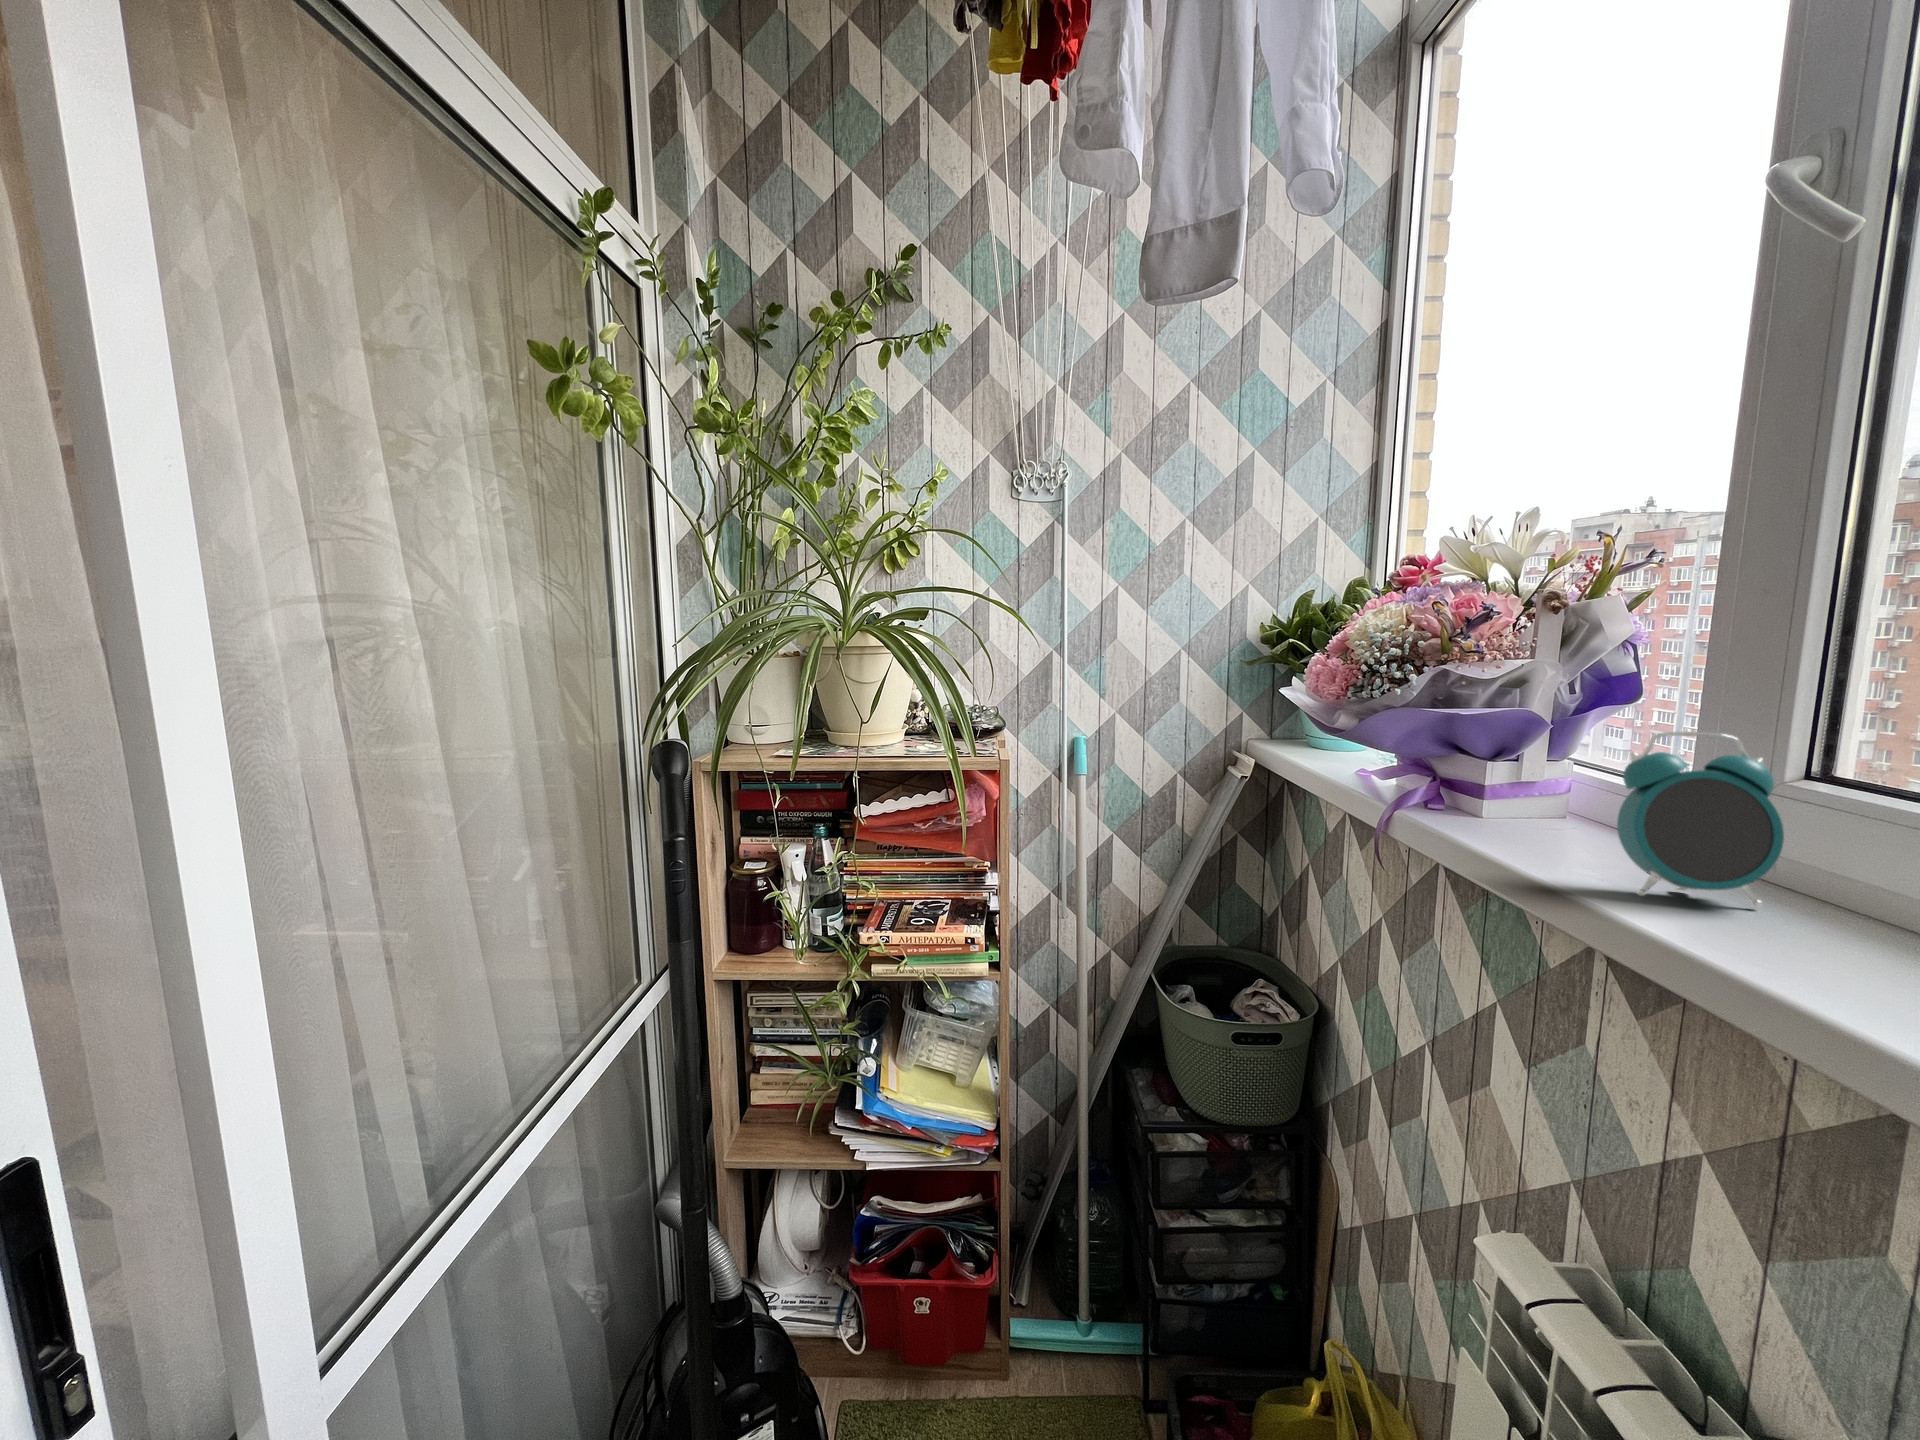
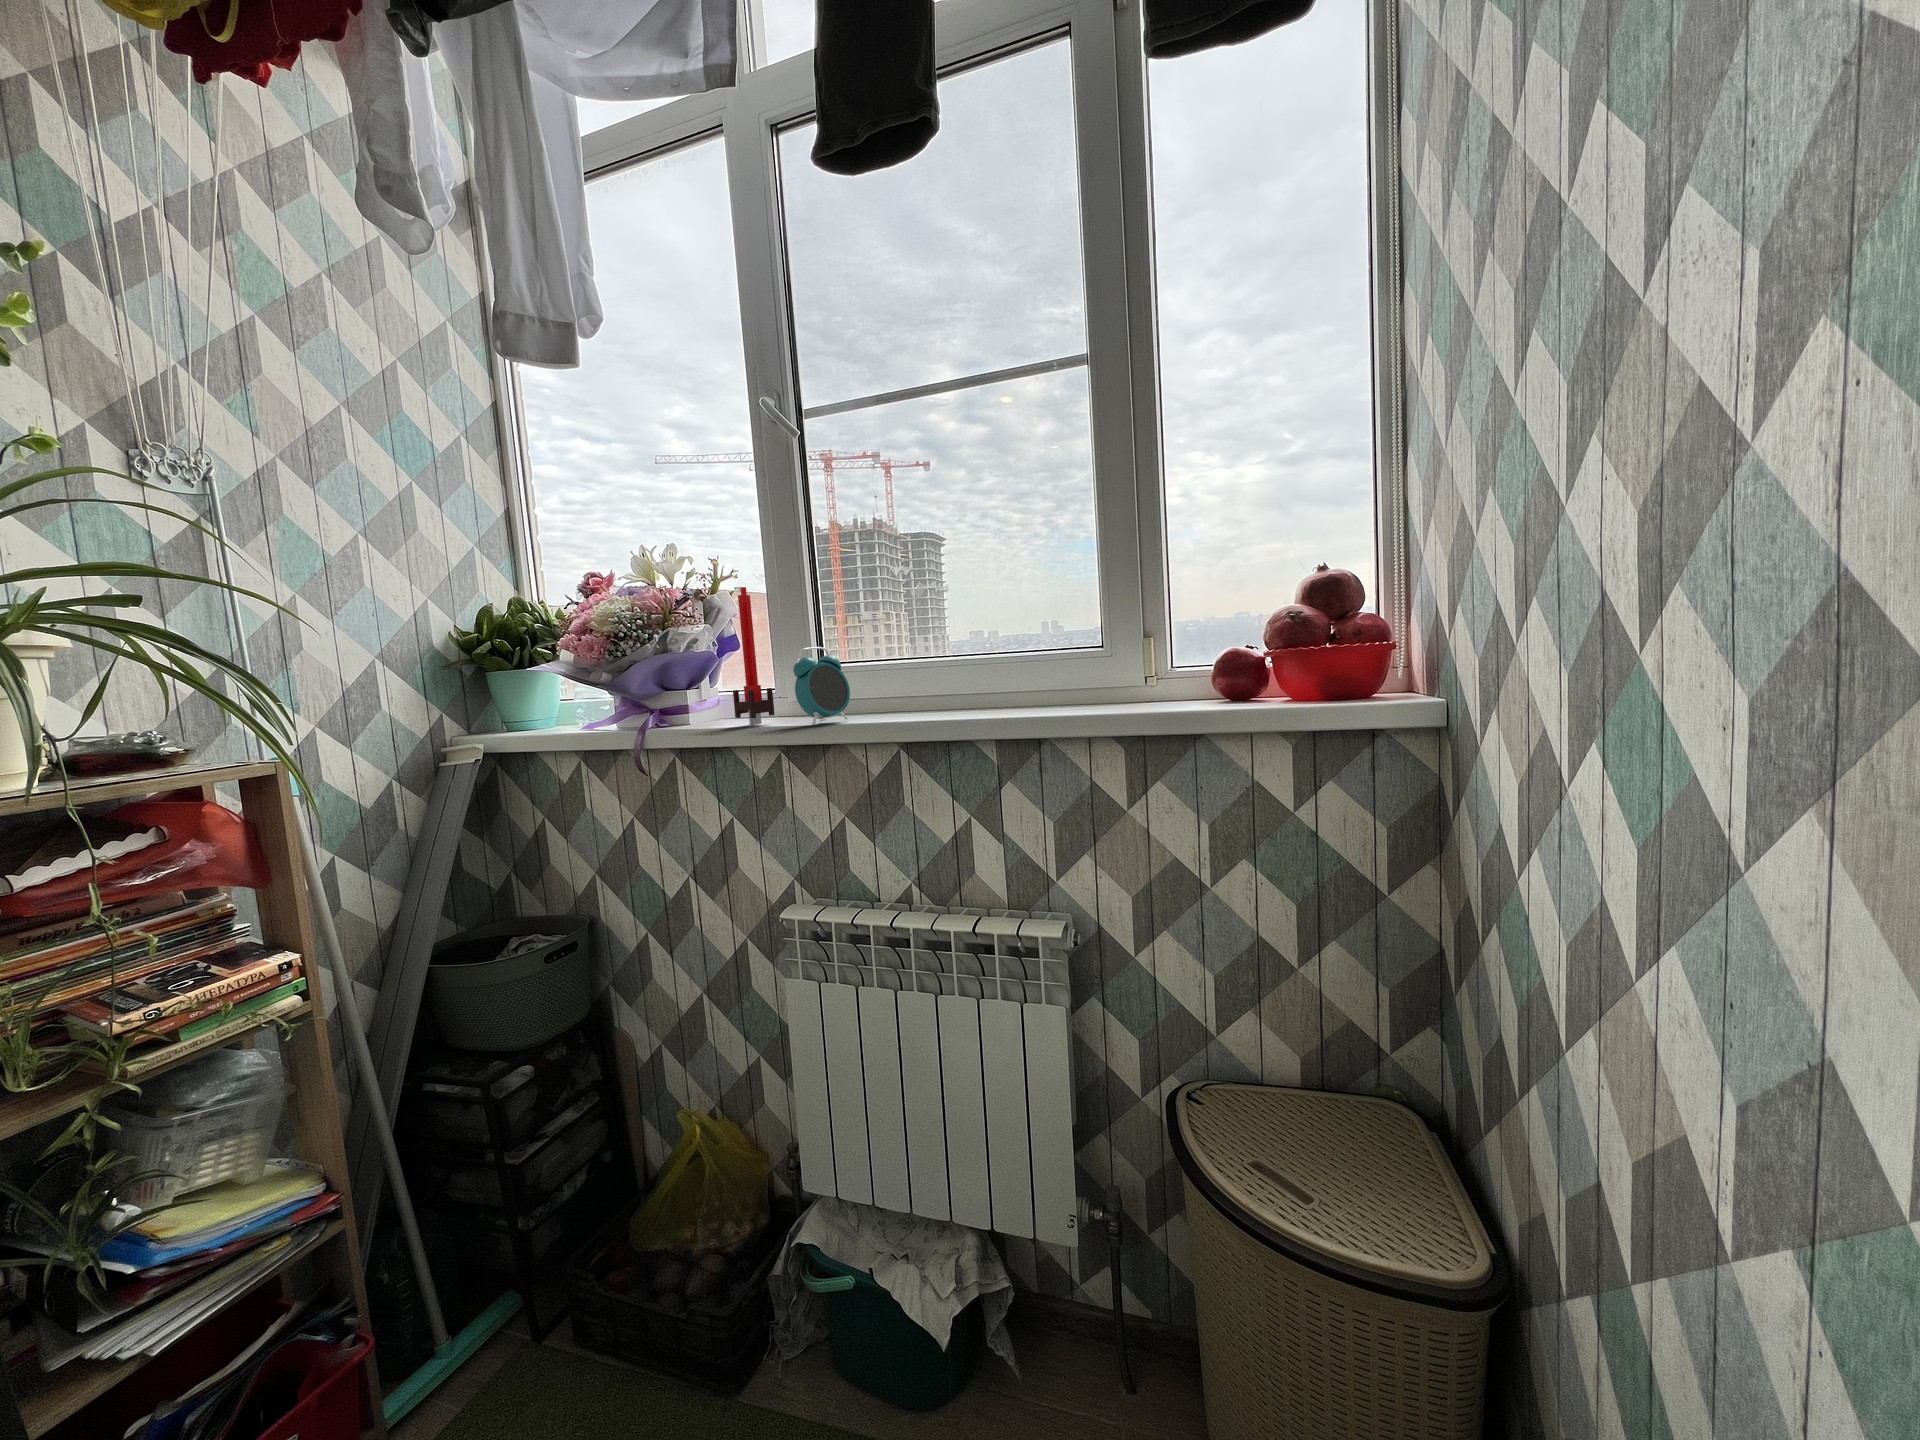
candle: none [1520,594,1605,847] -> present [733,587,775,725]

